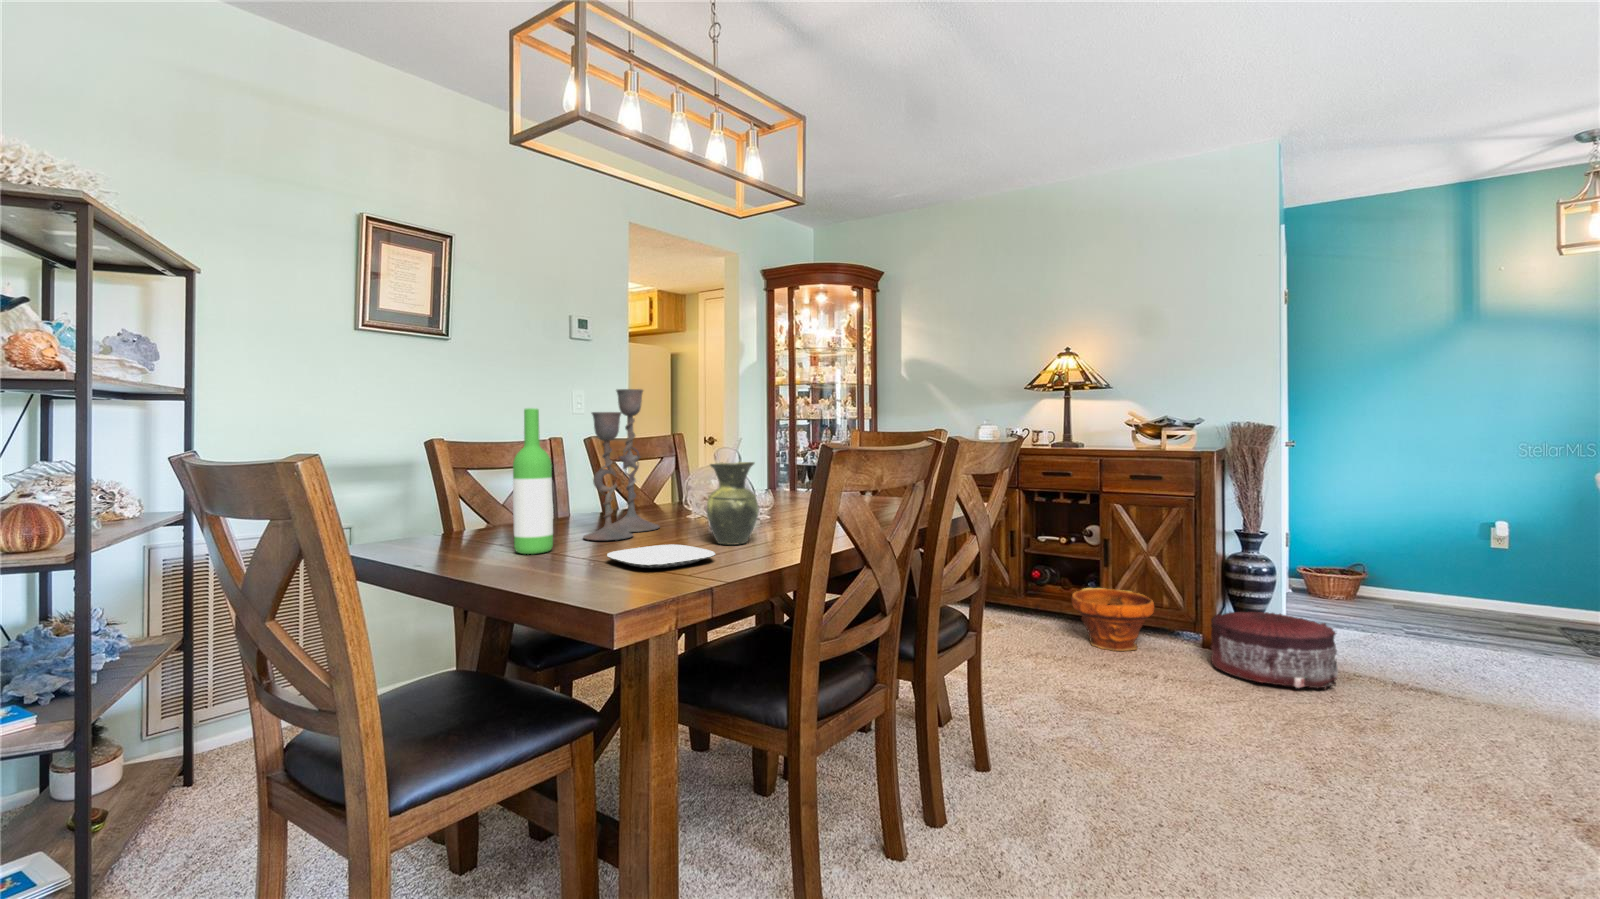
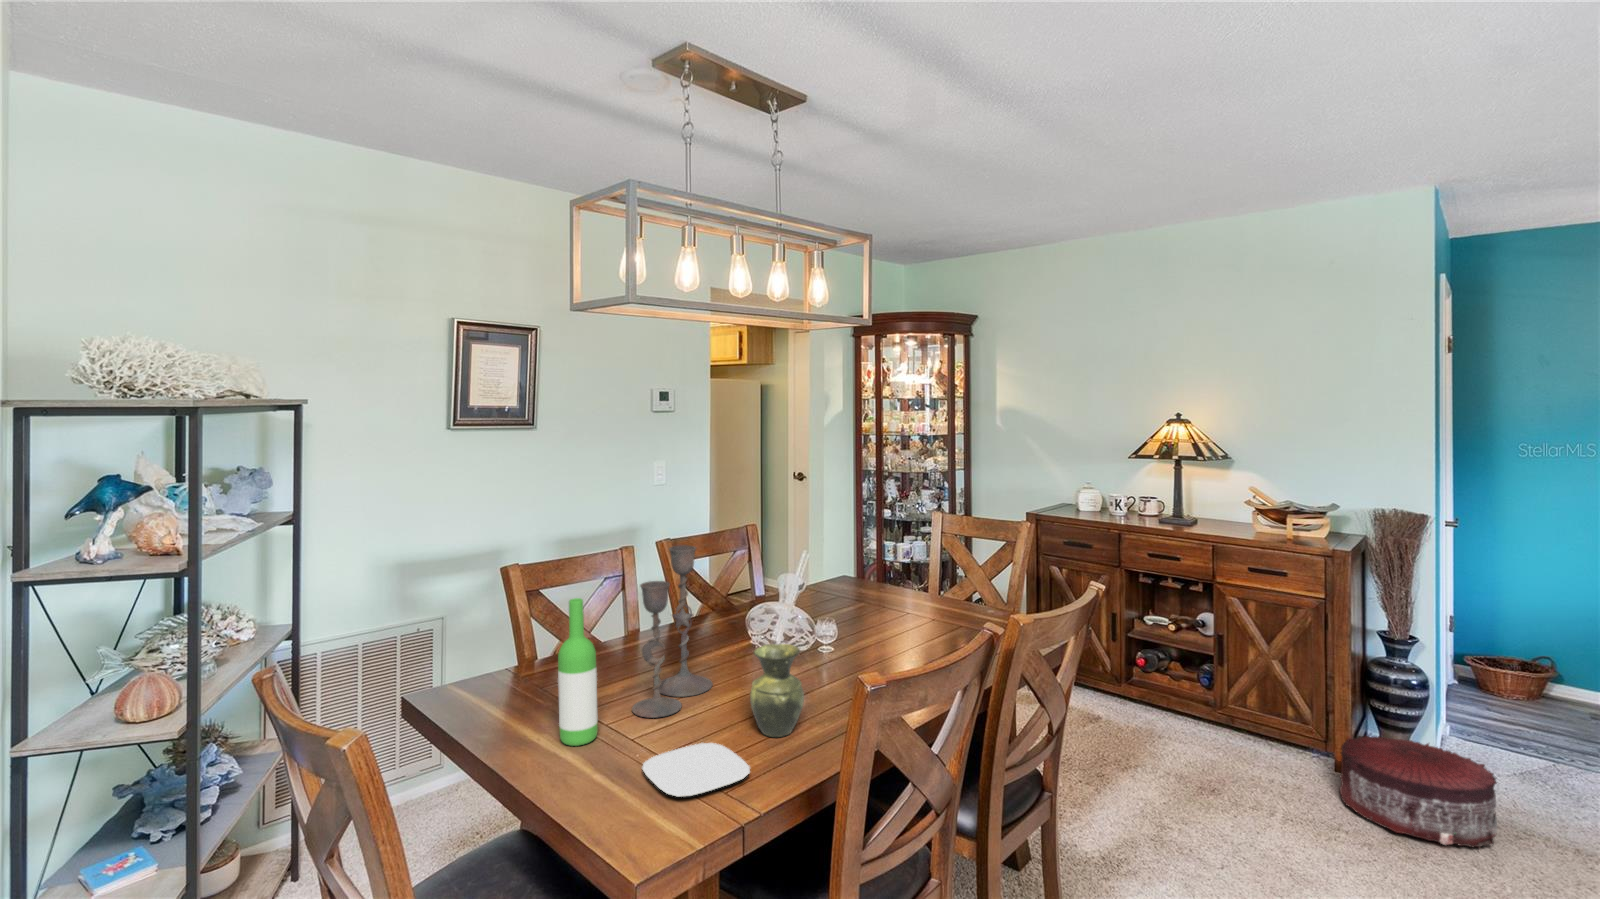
planter: present [1072,588,1154,651] -> none [1178,688,1274,768]

